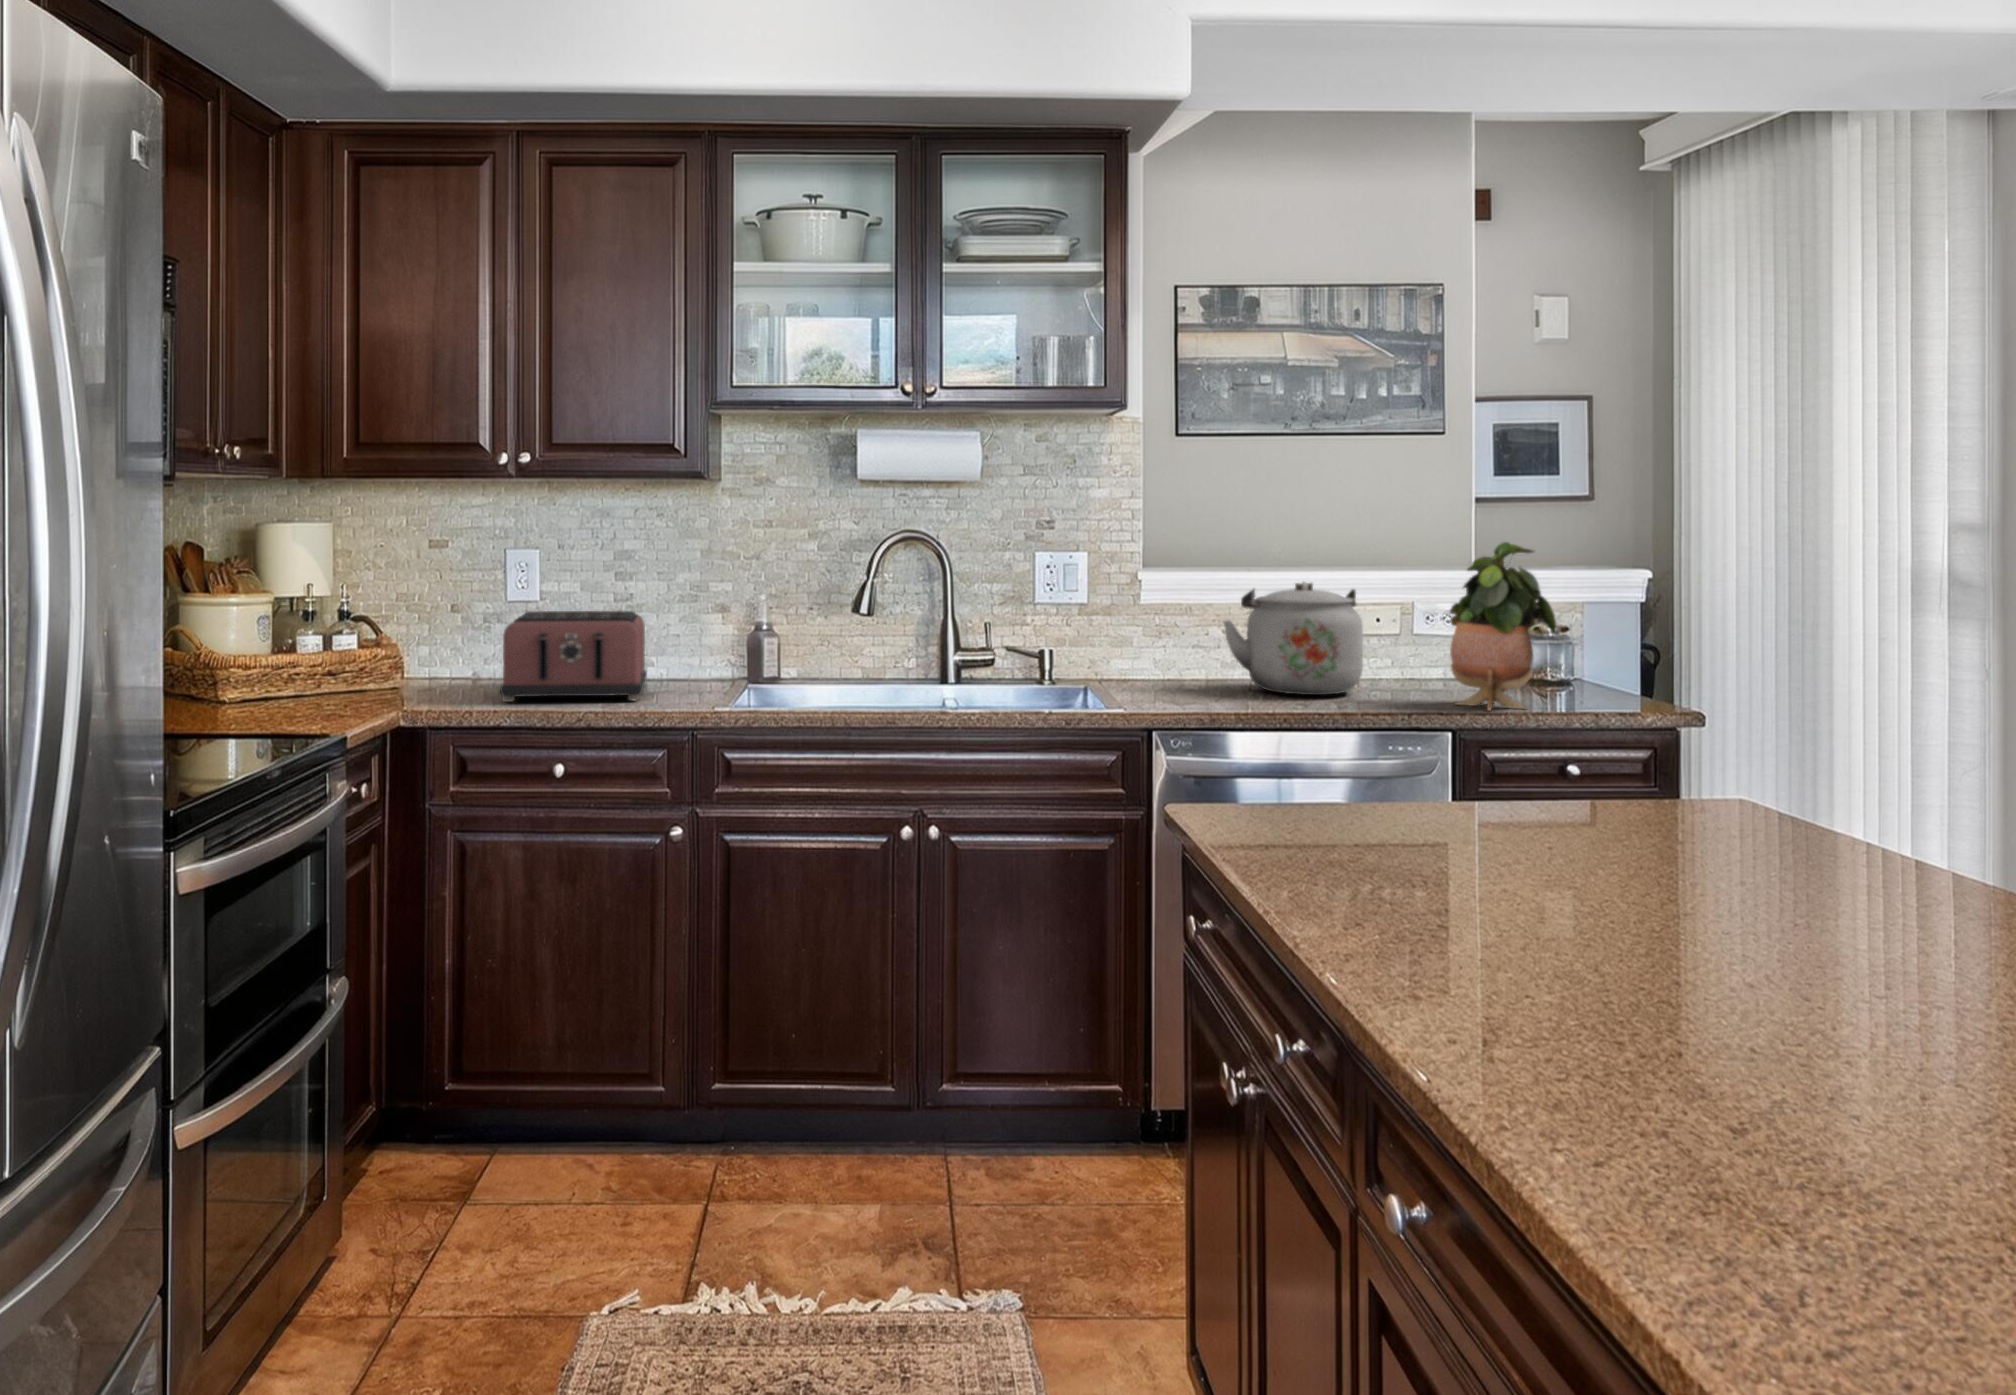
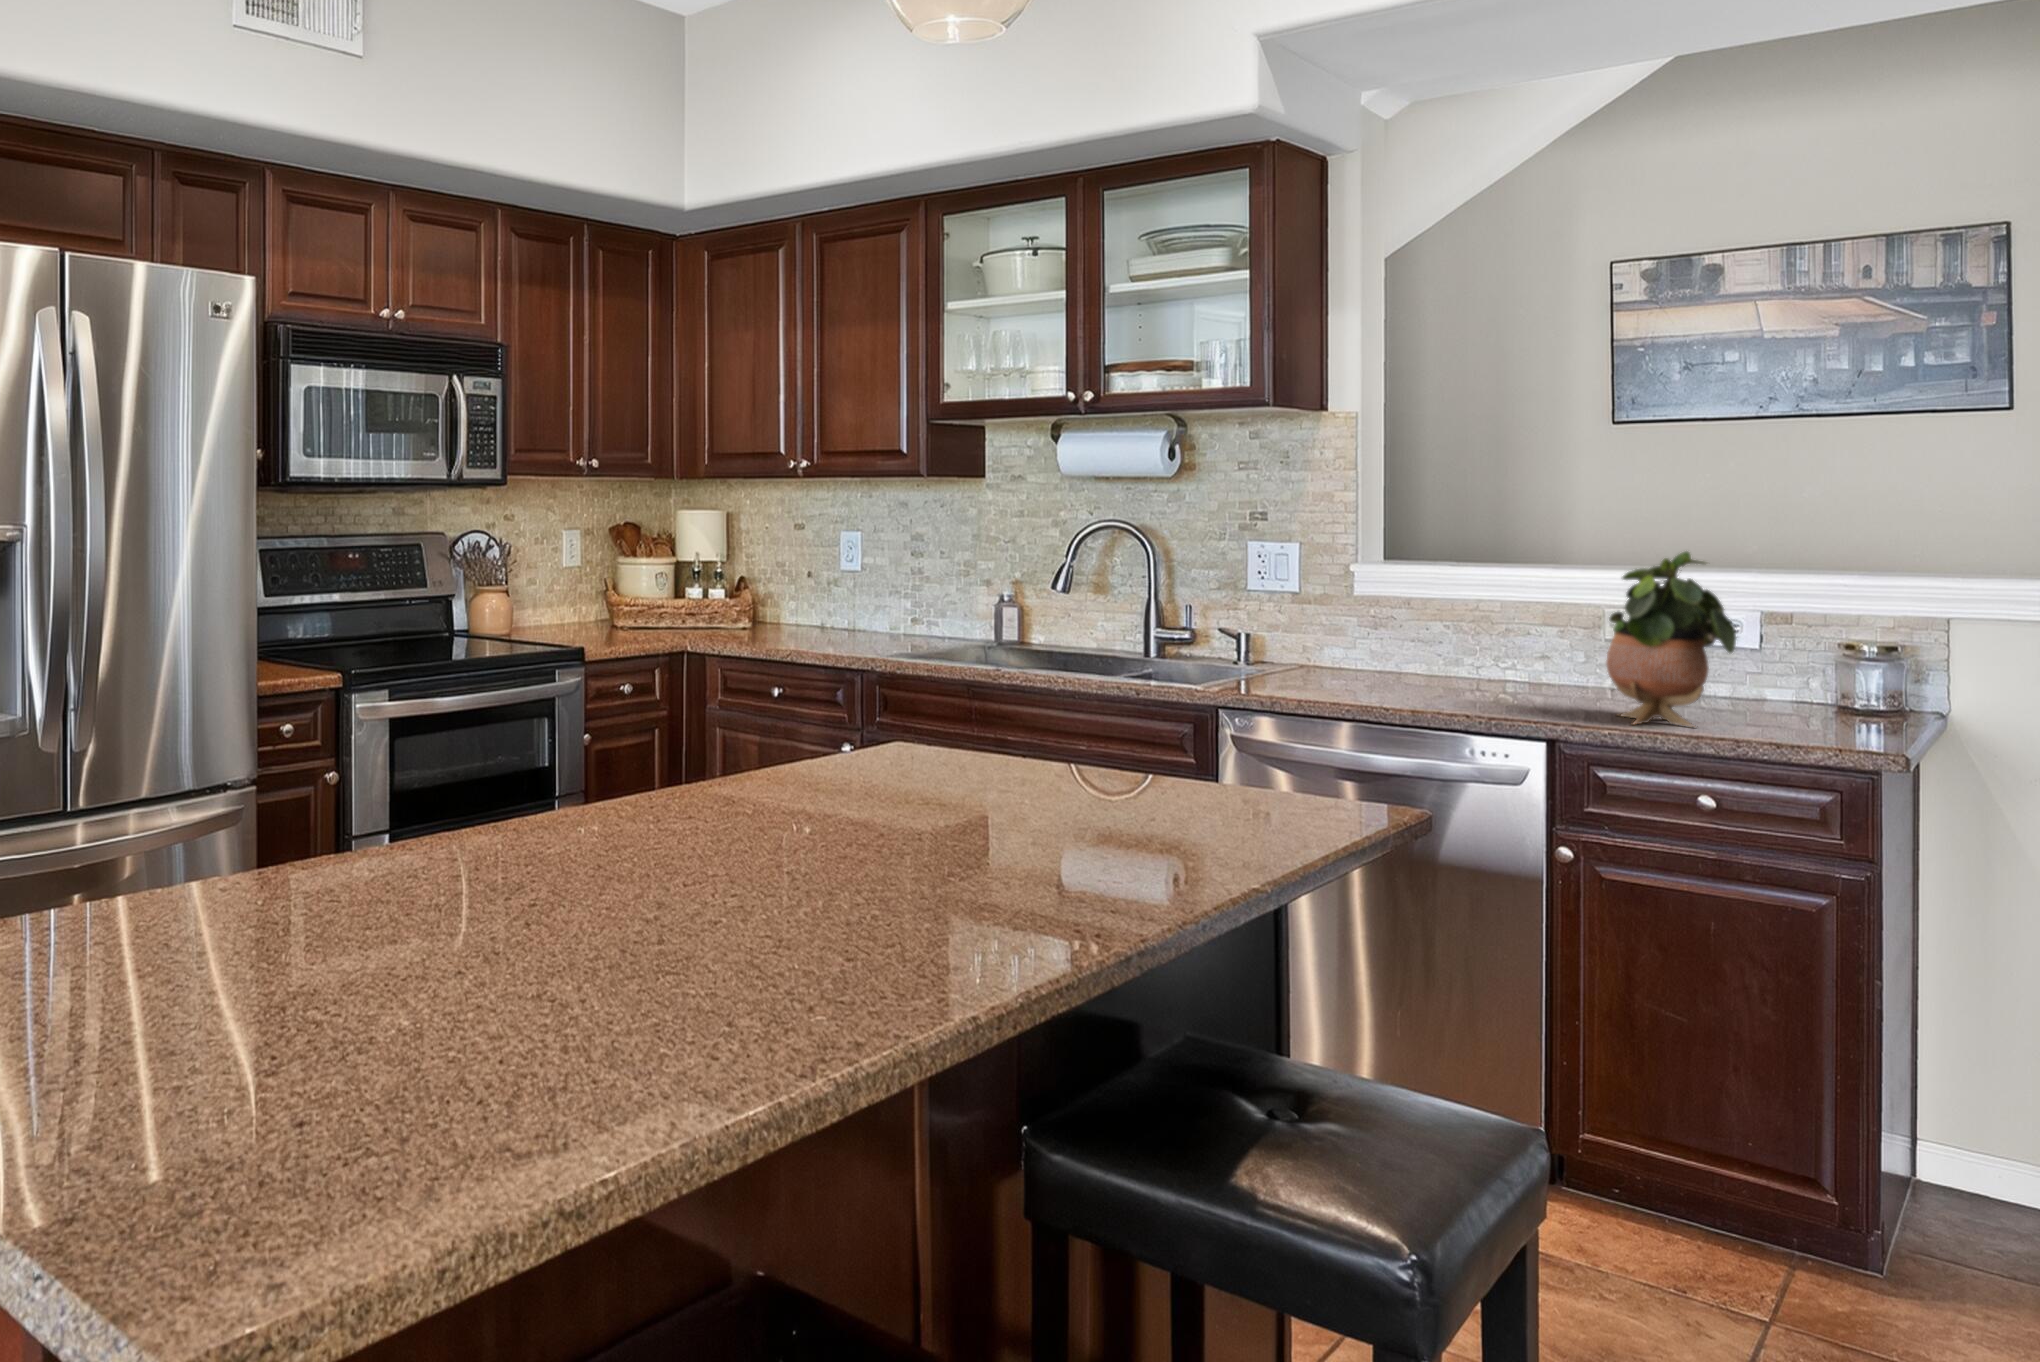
kettle: present [1223,582,1363,695] -> none [1394,582,1560,693]
toaster: present [500,611,647,702] -> none [796,577,927,645]

